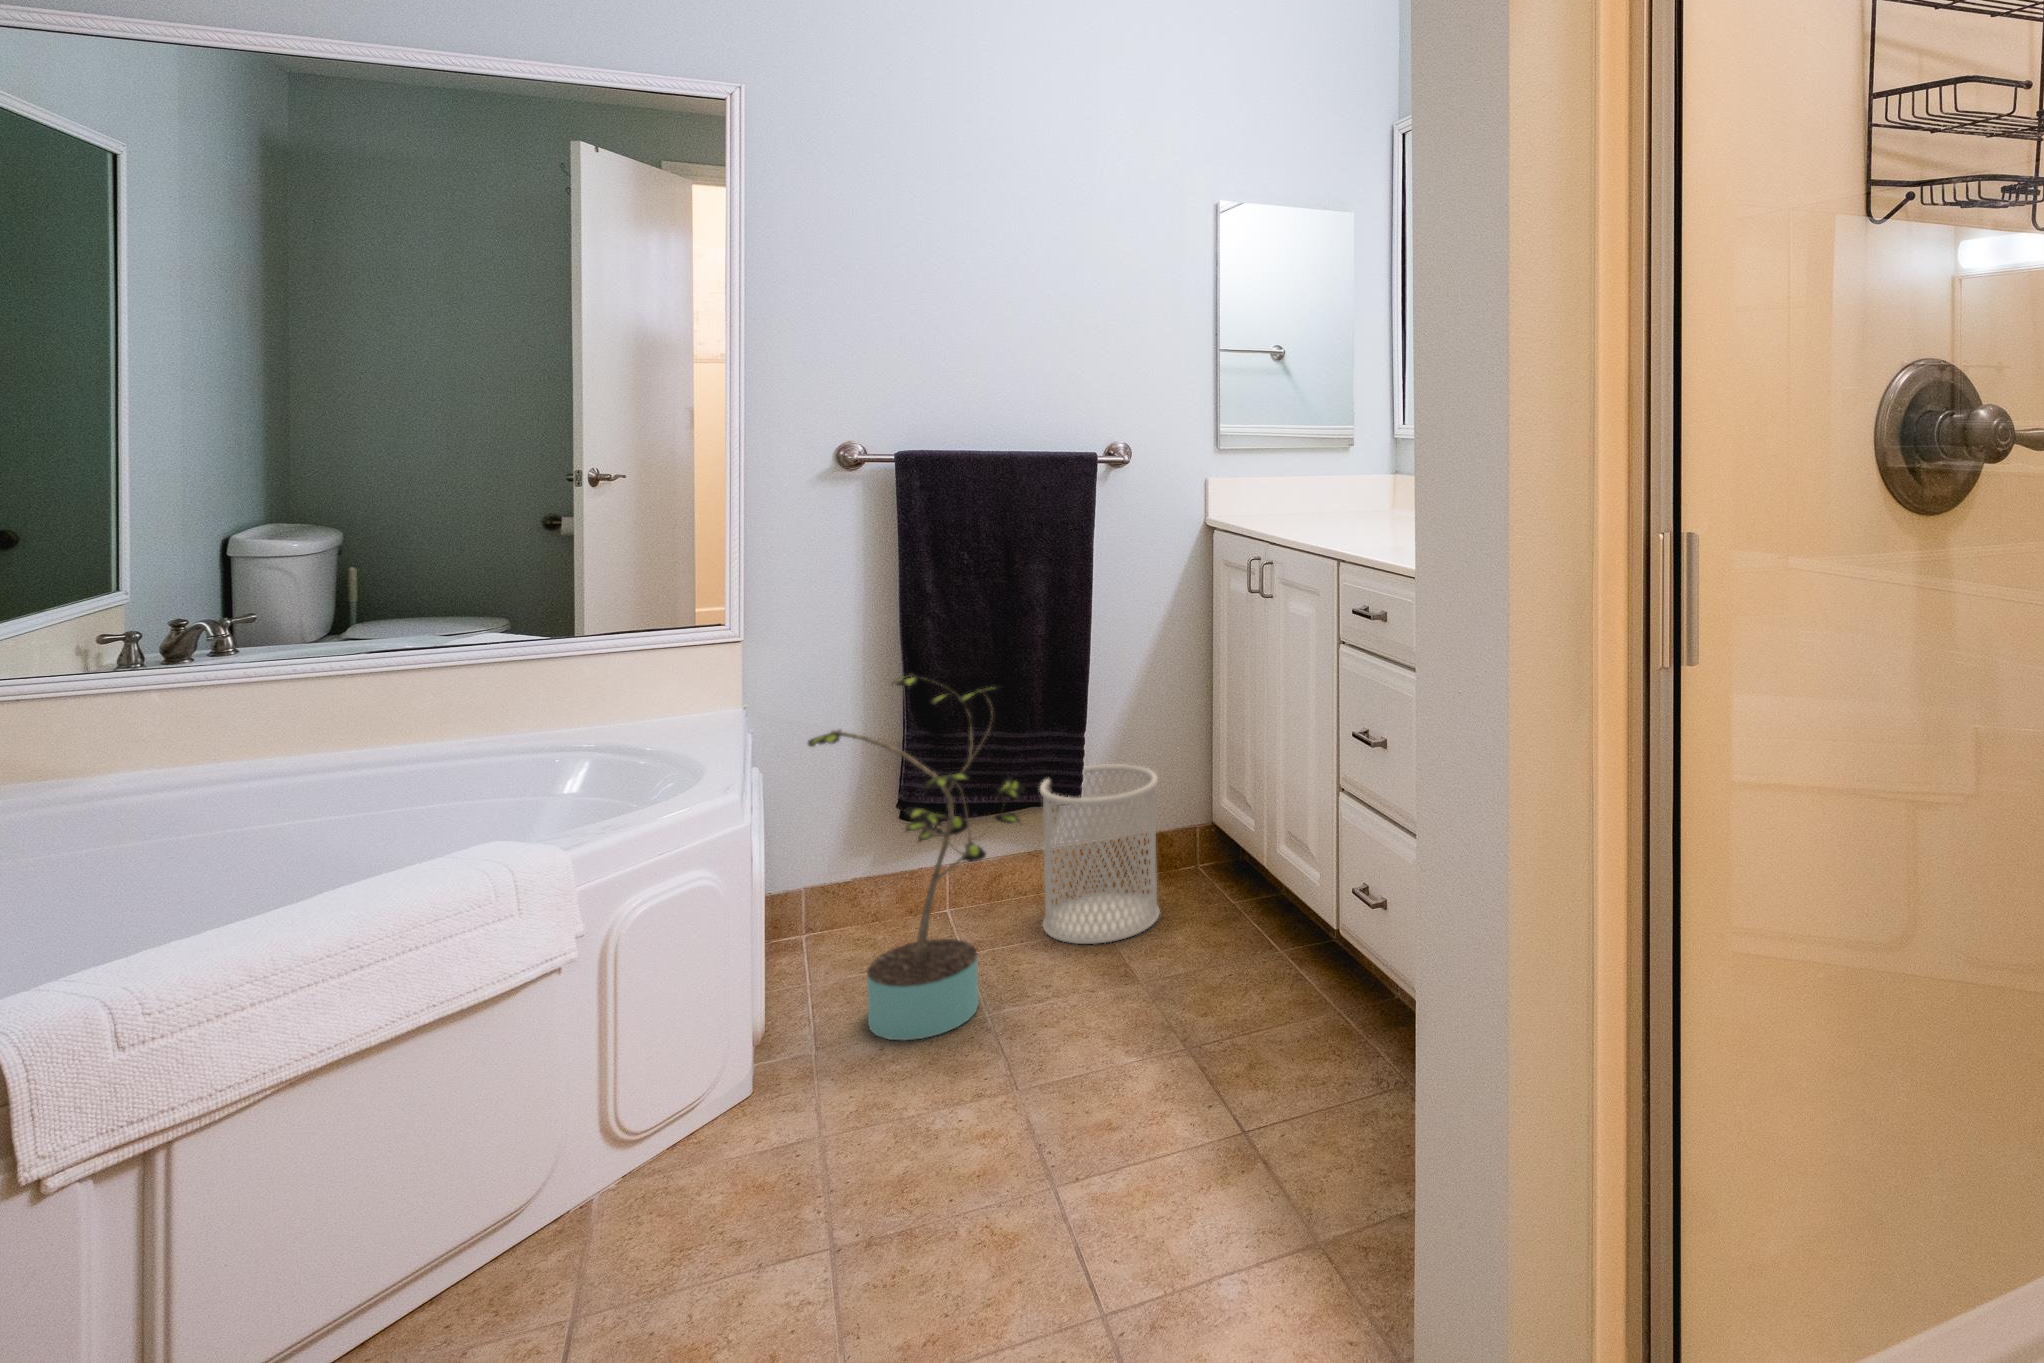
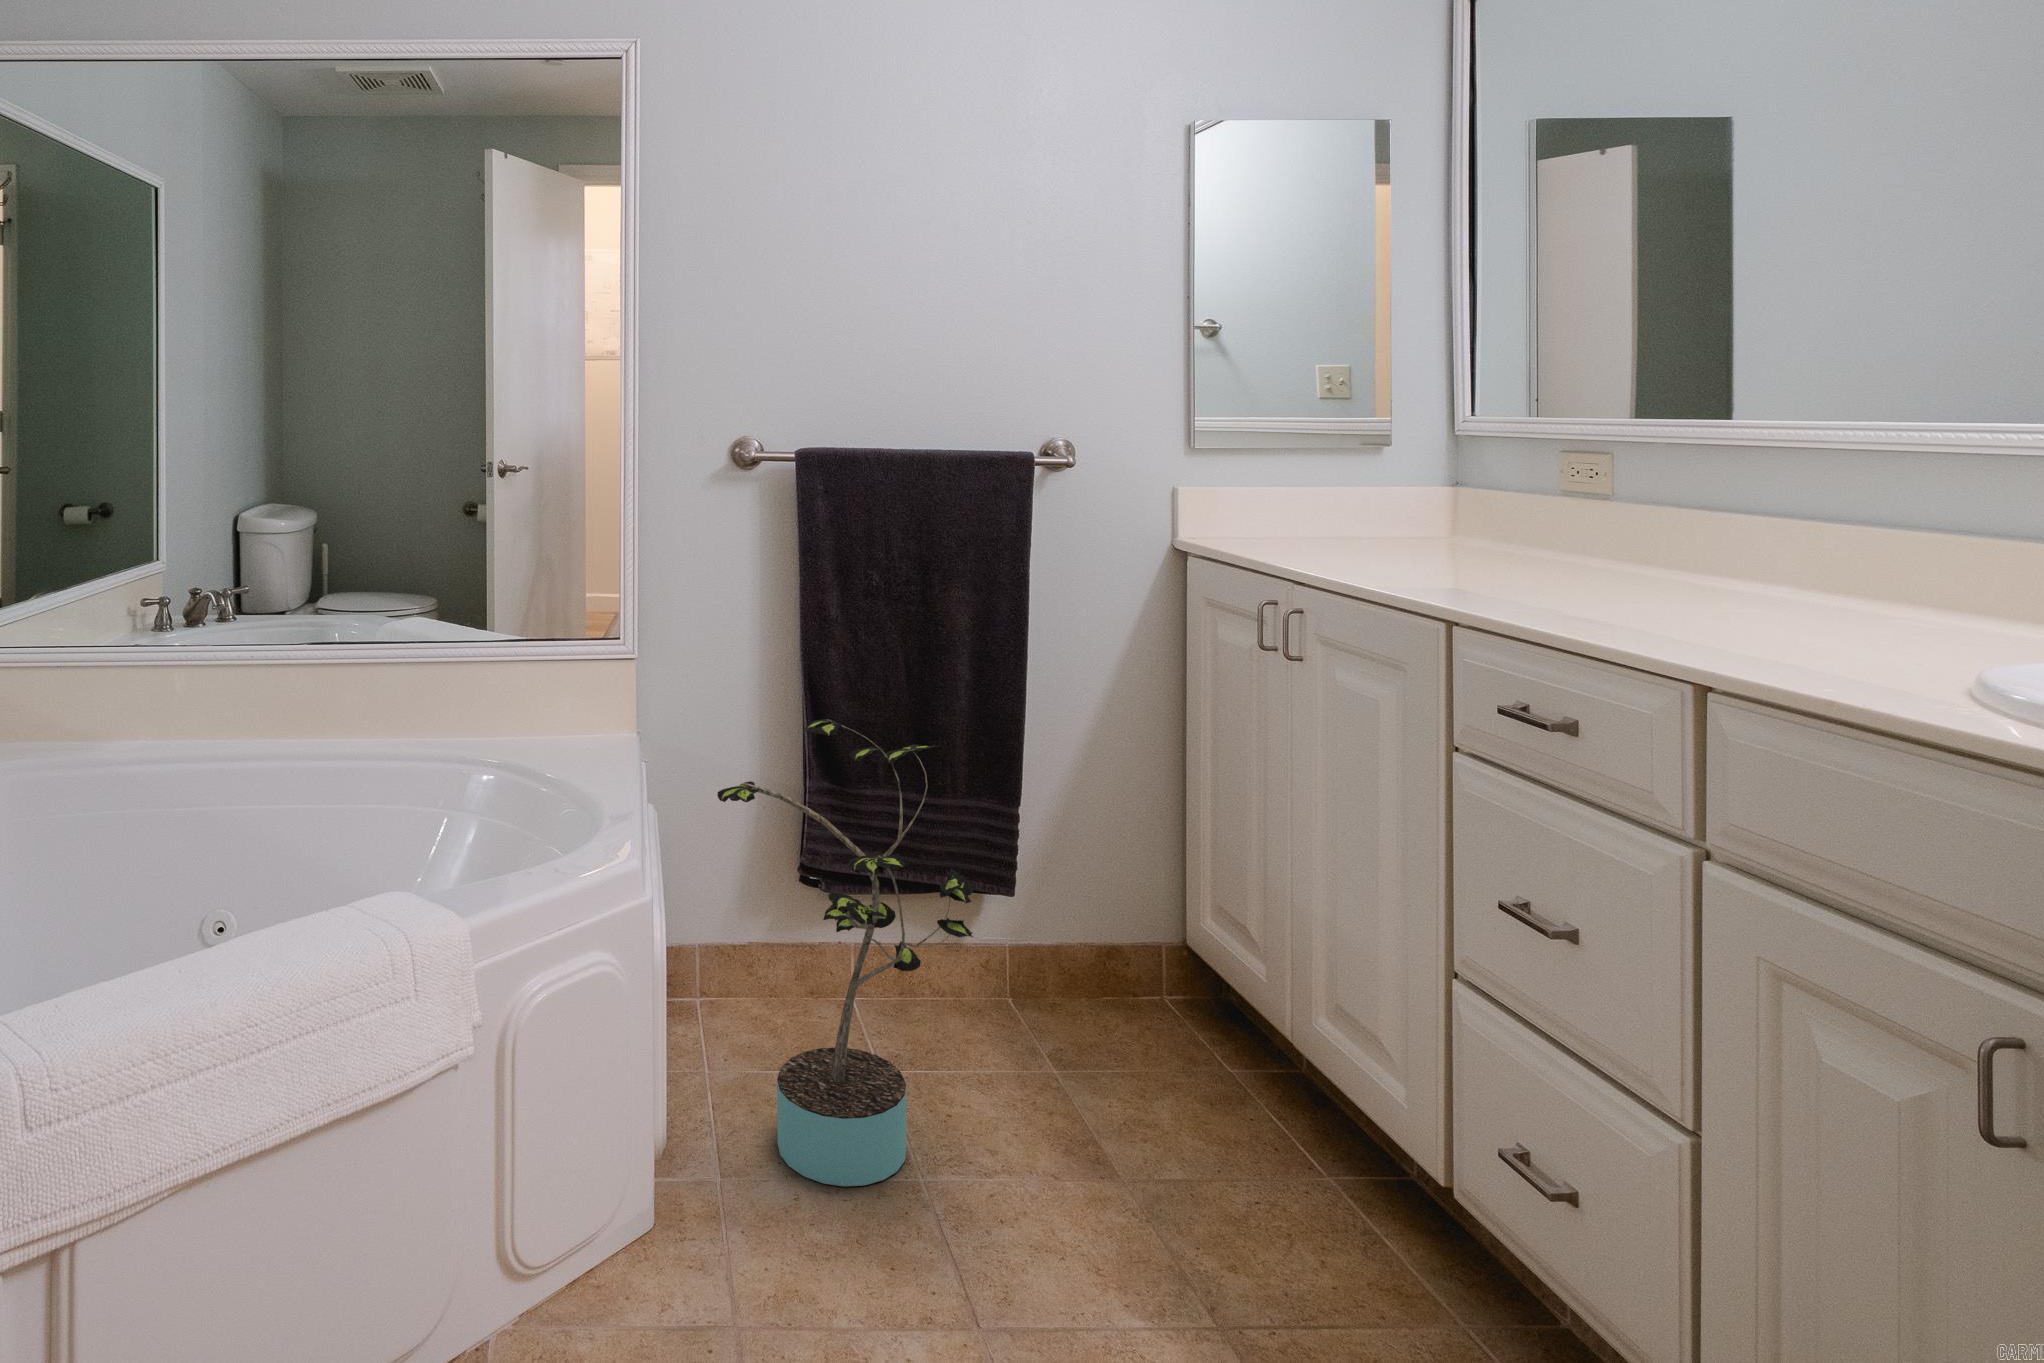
wastebasket: present [1040,764,1160,944] -> none [967,846,1118,1087]

